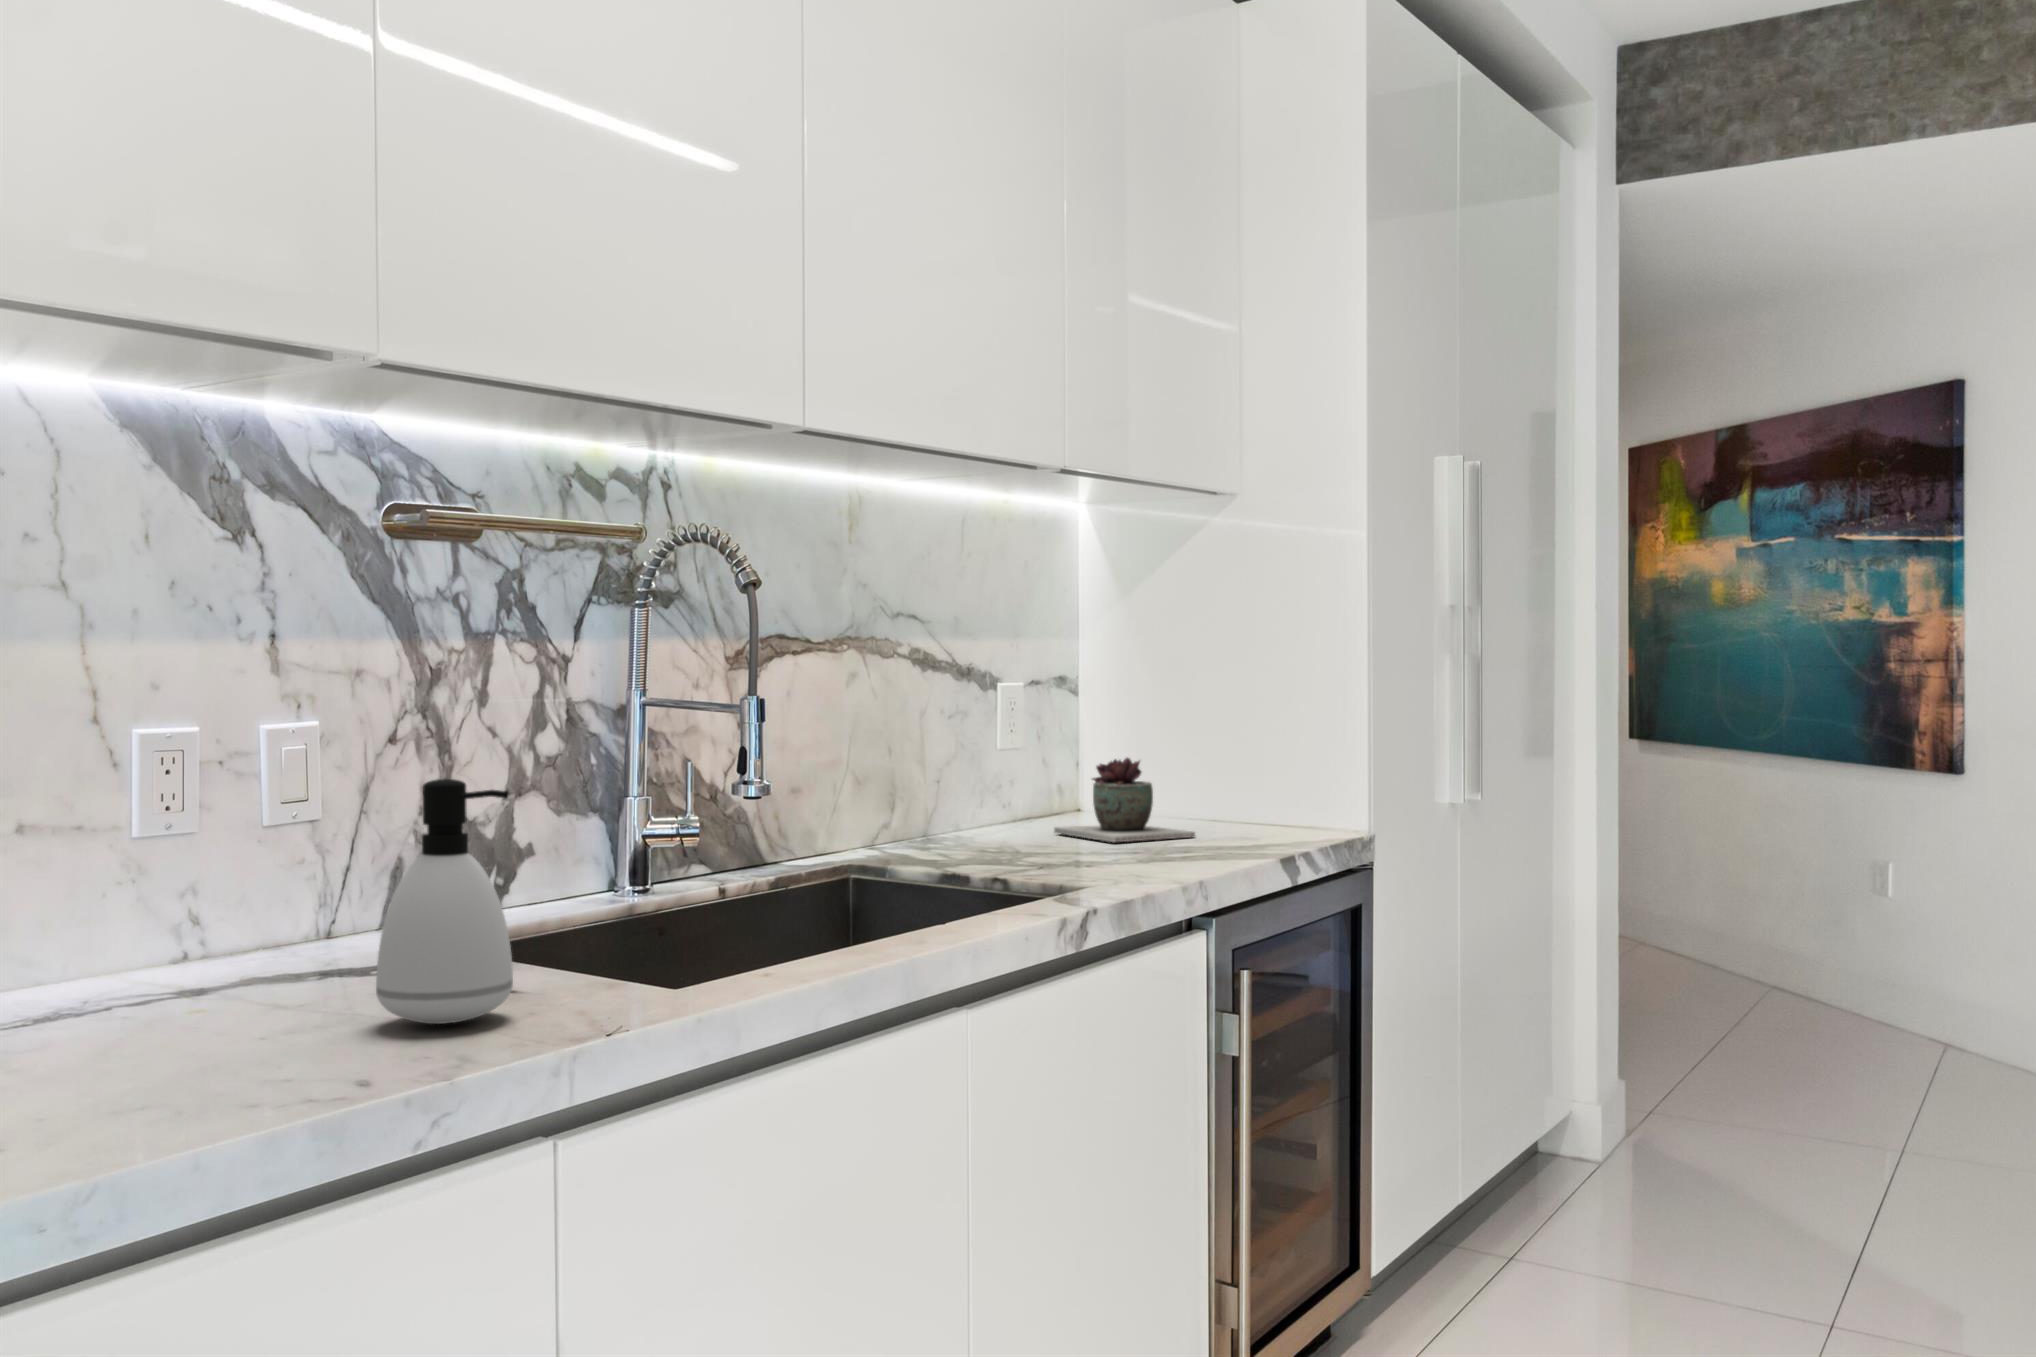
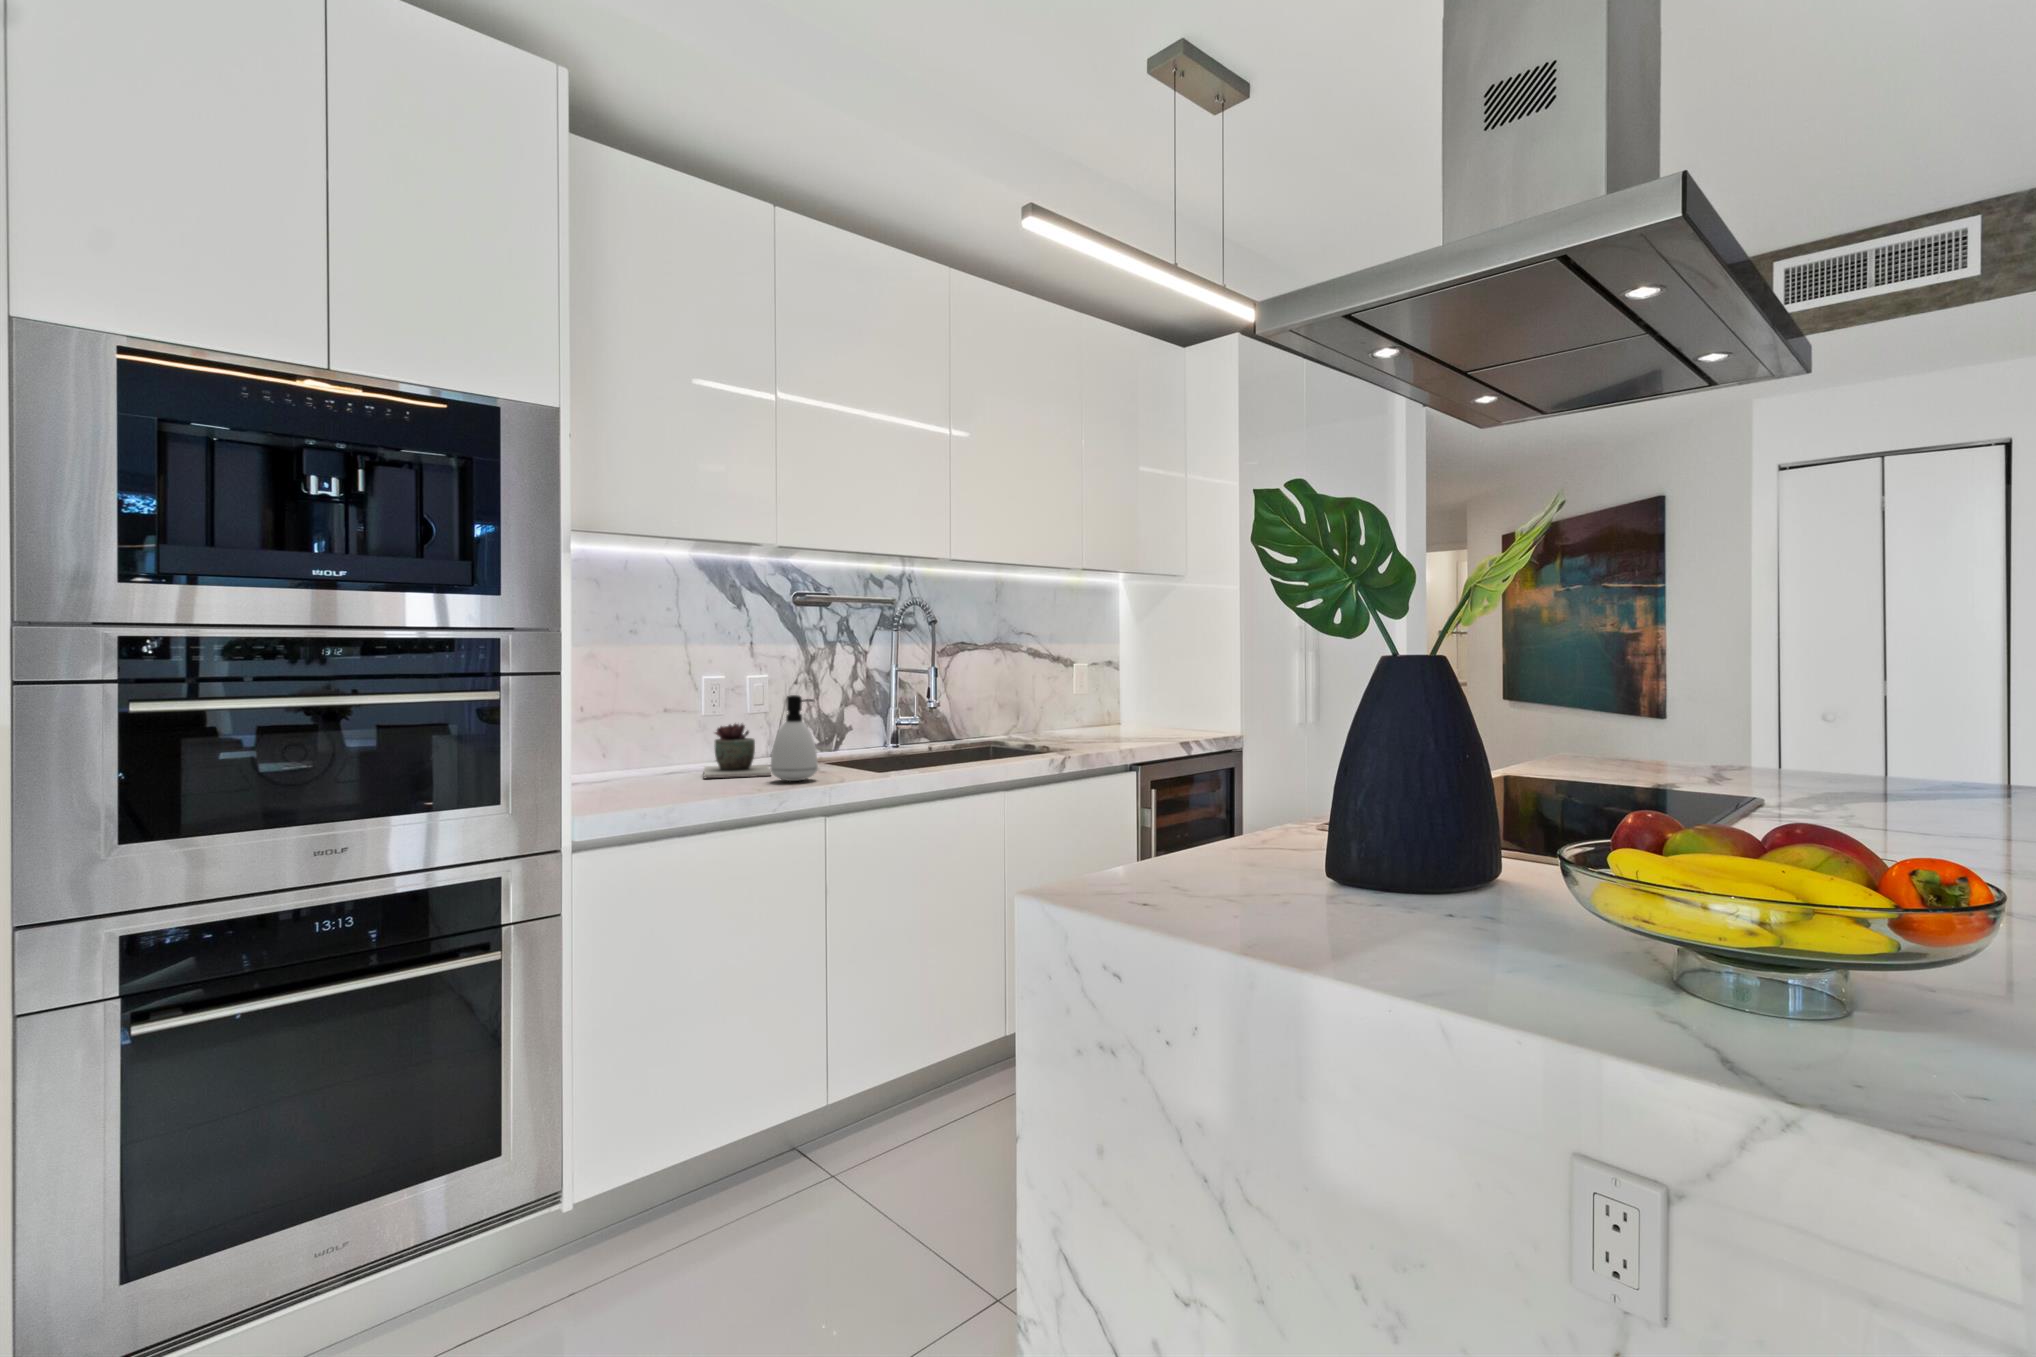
succulent plant: present [1054,758,1195,842] -> present [704,724,771,778]

